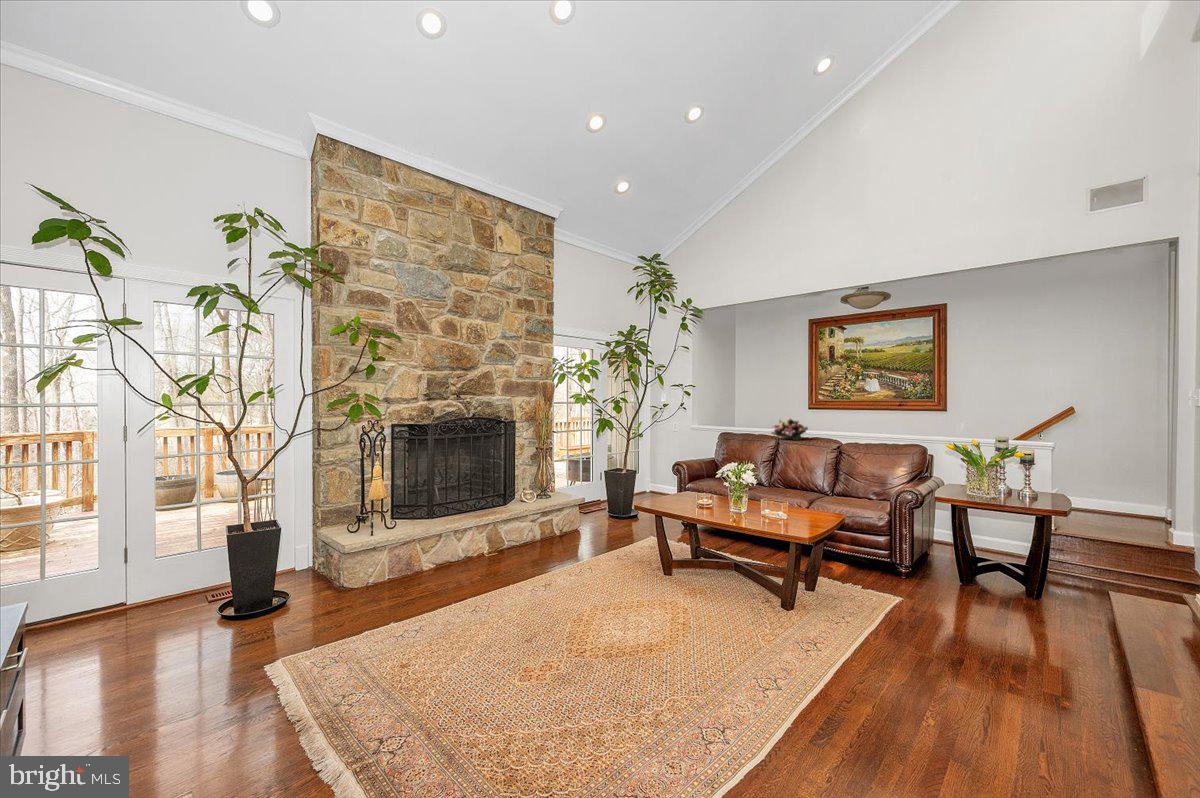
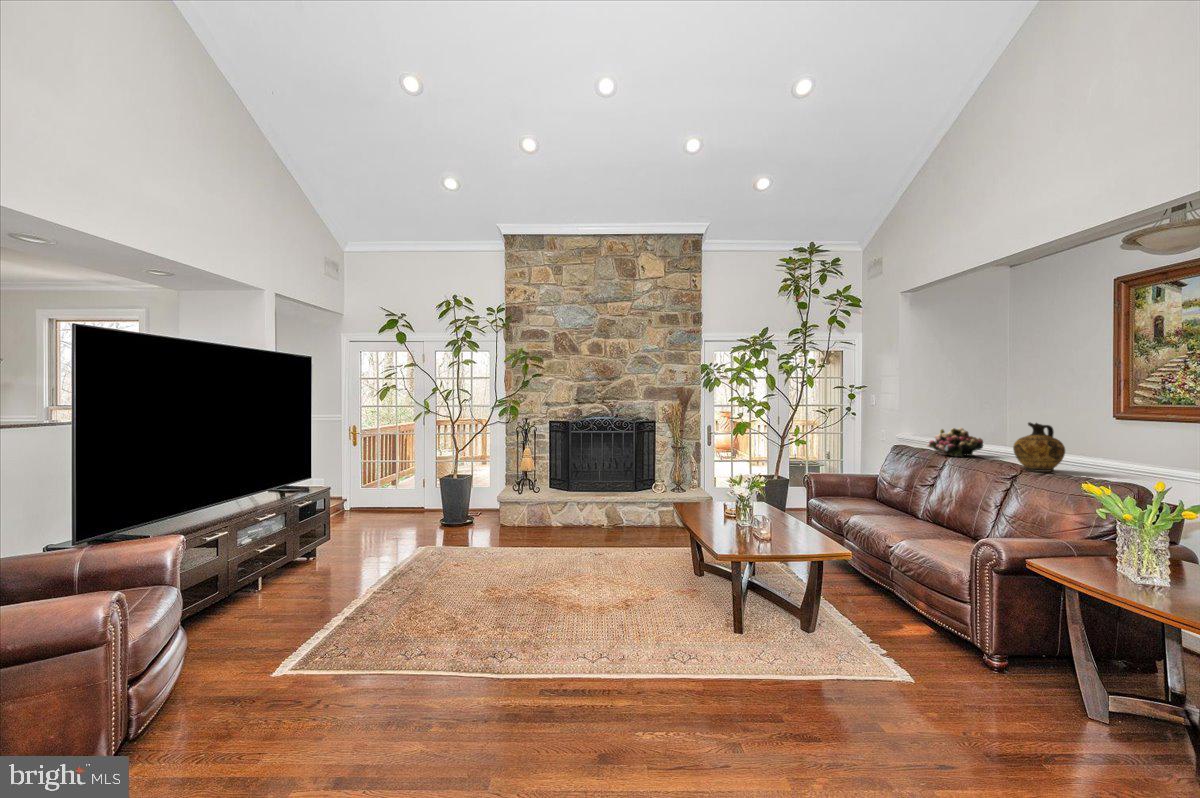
ceramic jug: none [860,412,890,446] -> present [1013,422,1065,472]

